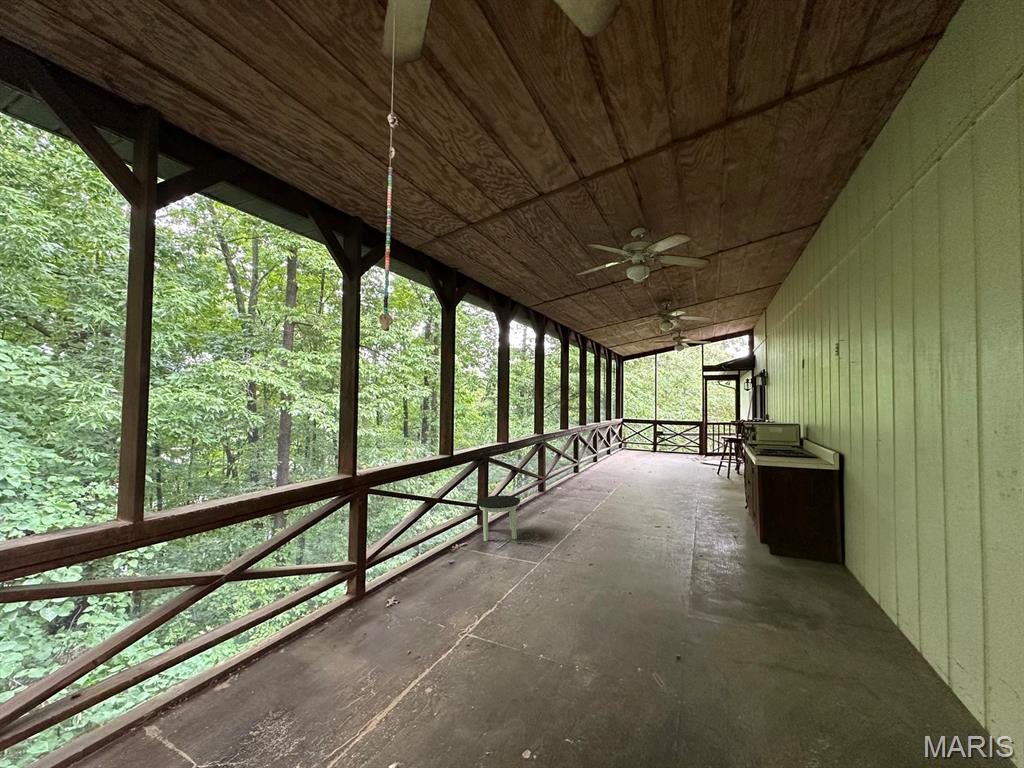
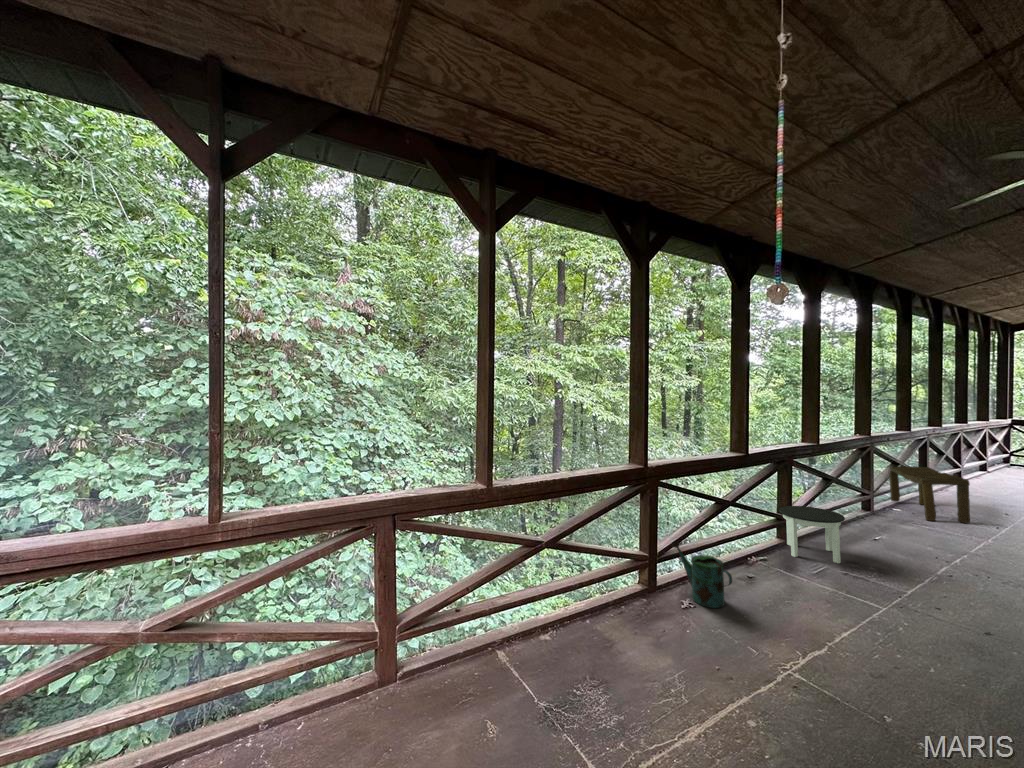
bench: none [557,454,596,492] -> present [889,466,970,523]
watering can: none [366,554,417,616] -> present [672,542,732,608]

